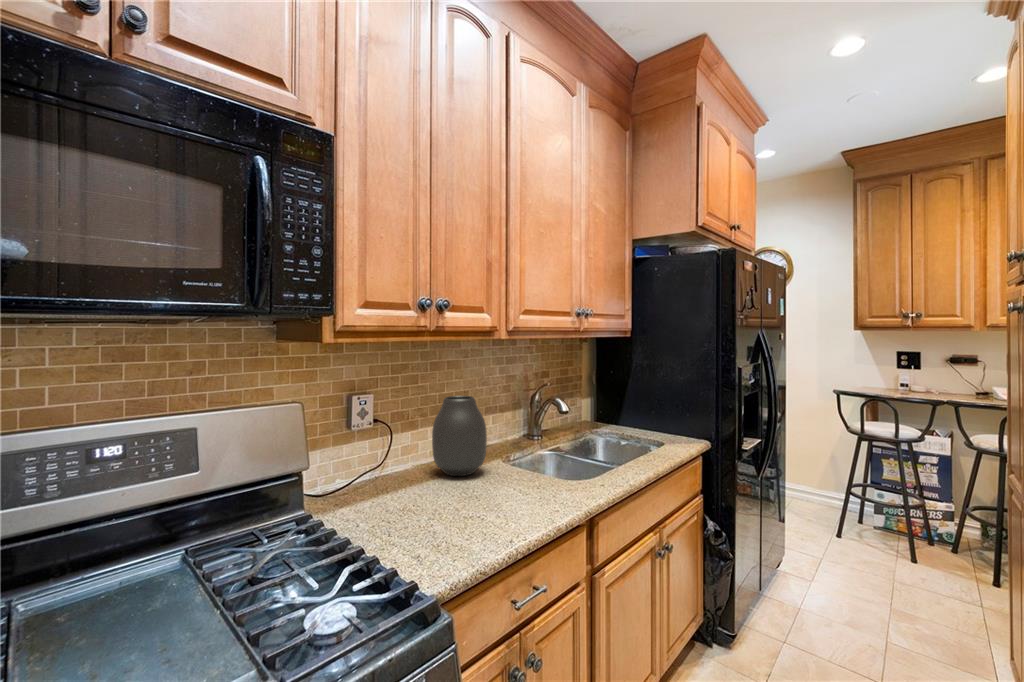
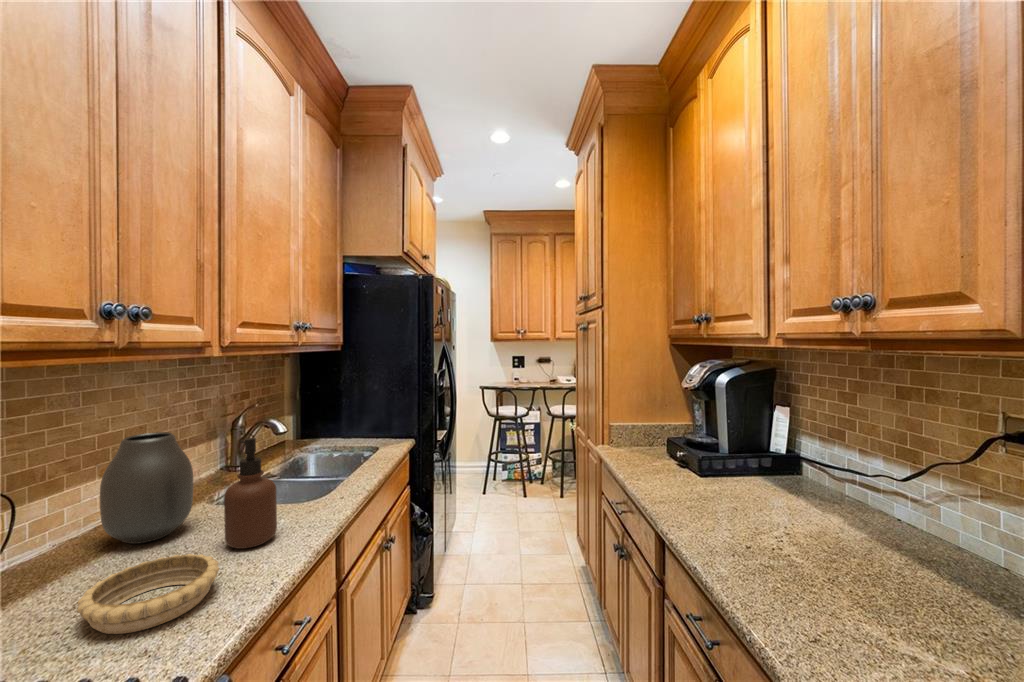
soap dispenser: none [498,406,535,497] -> present [224,438,277,549]
decorative bowl: none [403,484,482,526] -> present [77,554,219,634]

